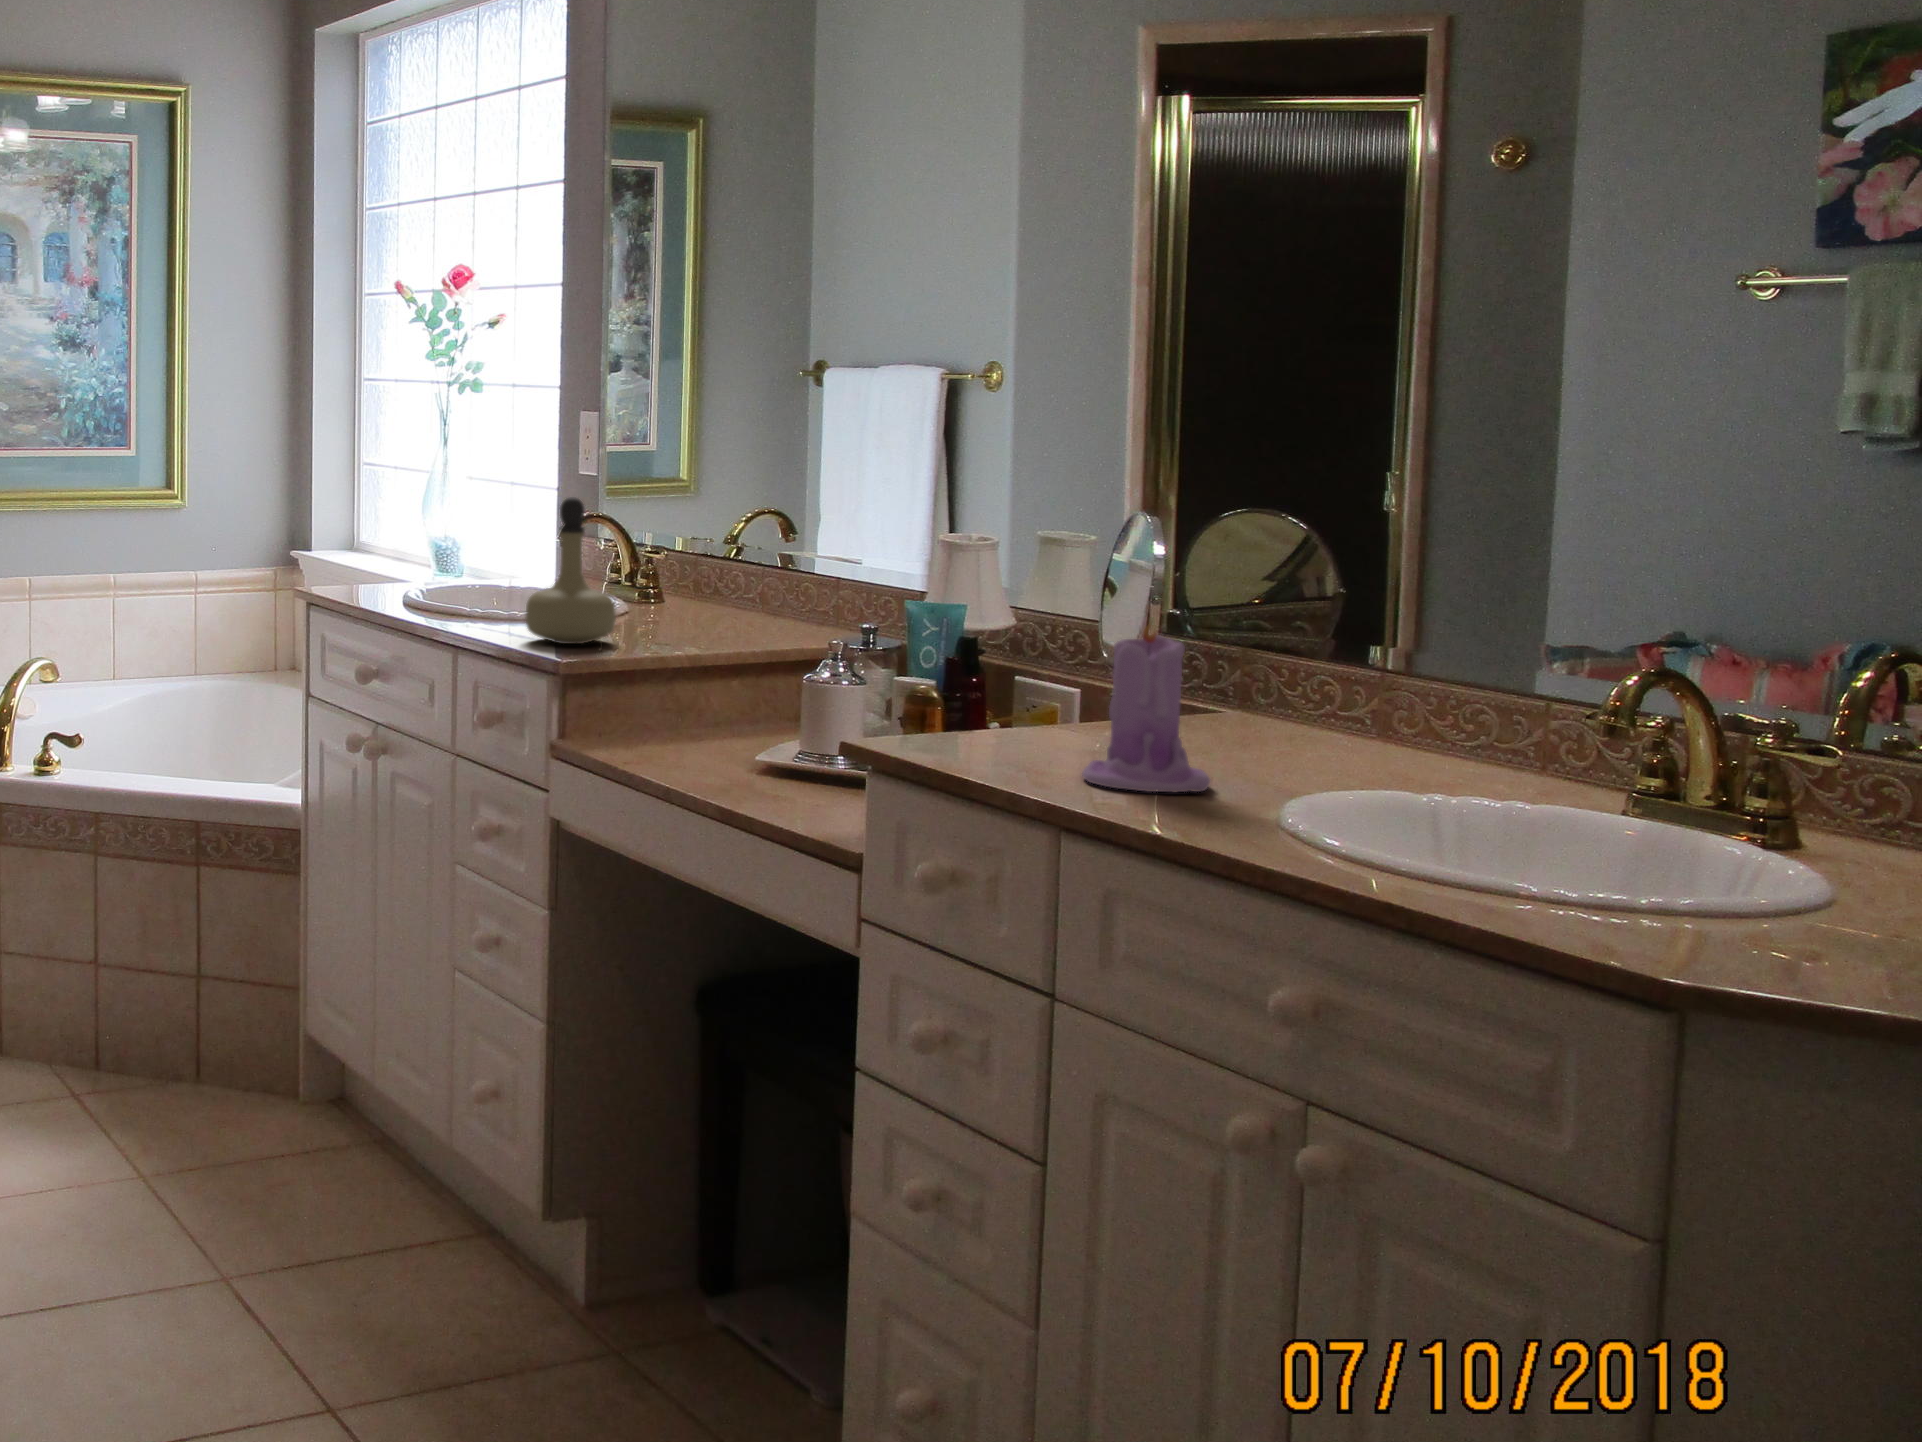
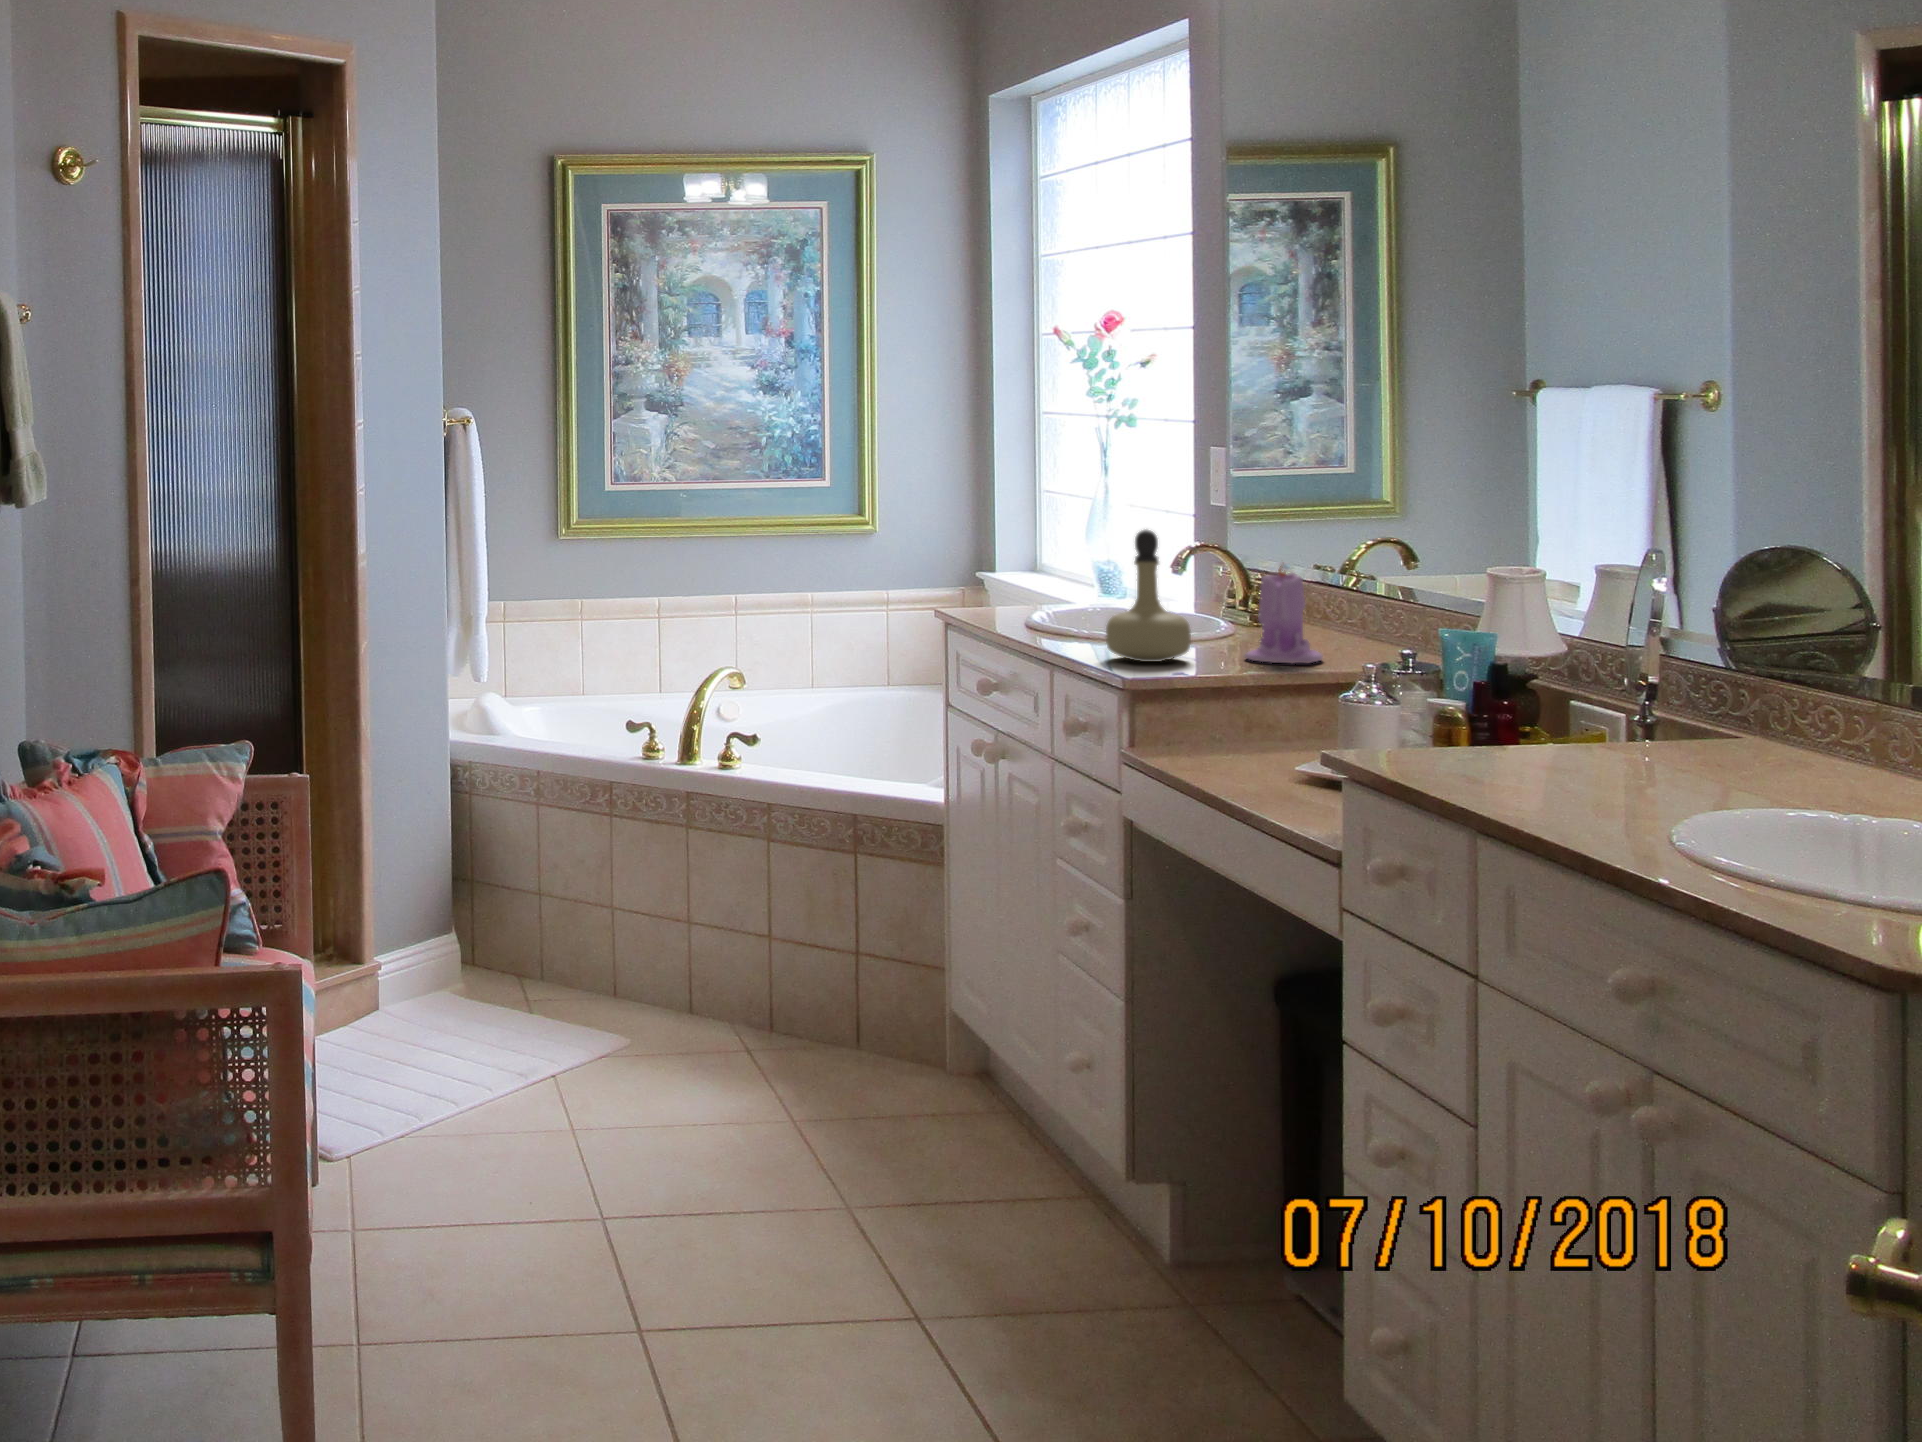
candle: present [1082,622,1210,792] -> present [1245,566,1323,664]

